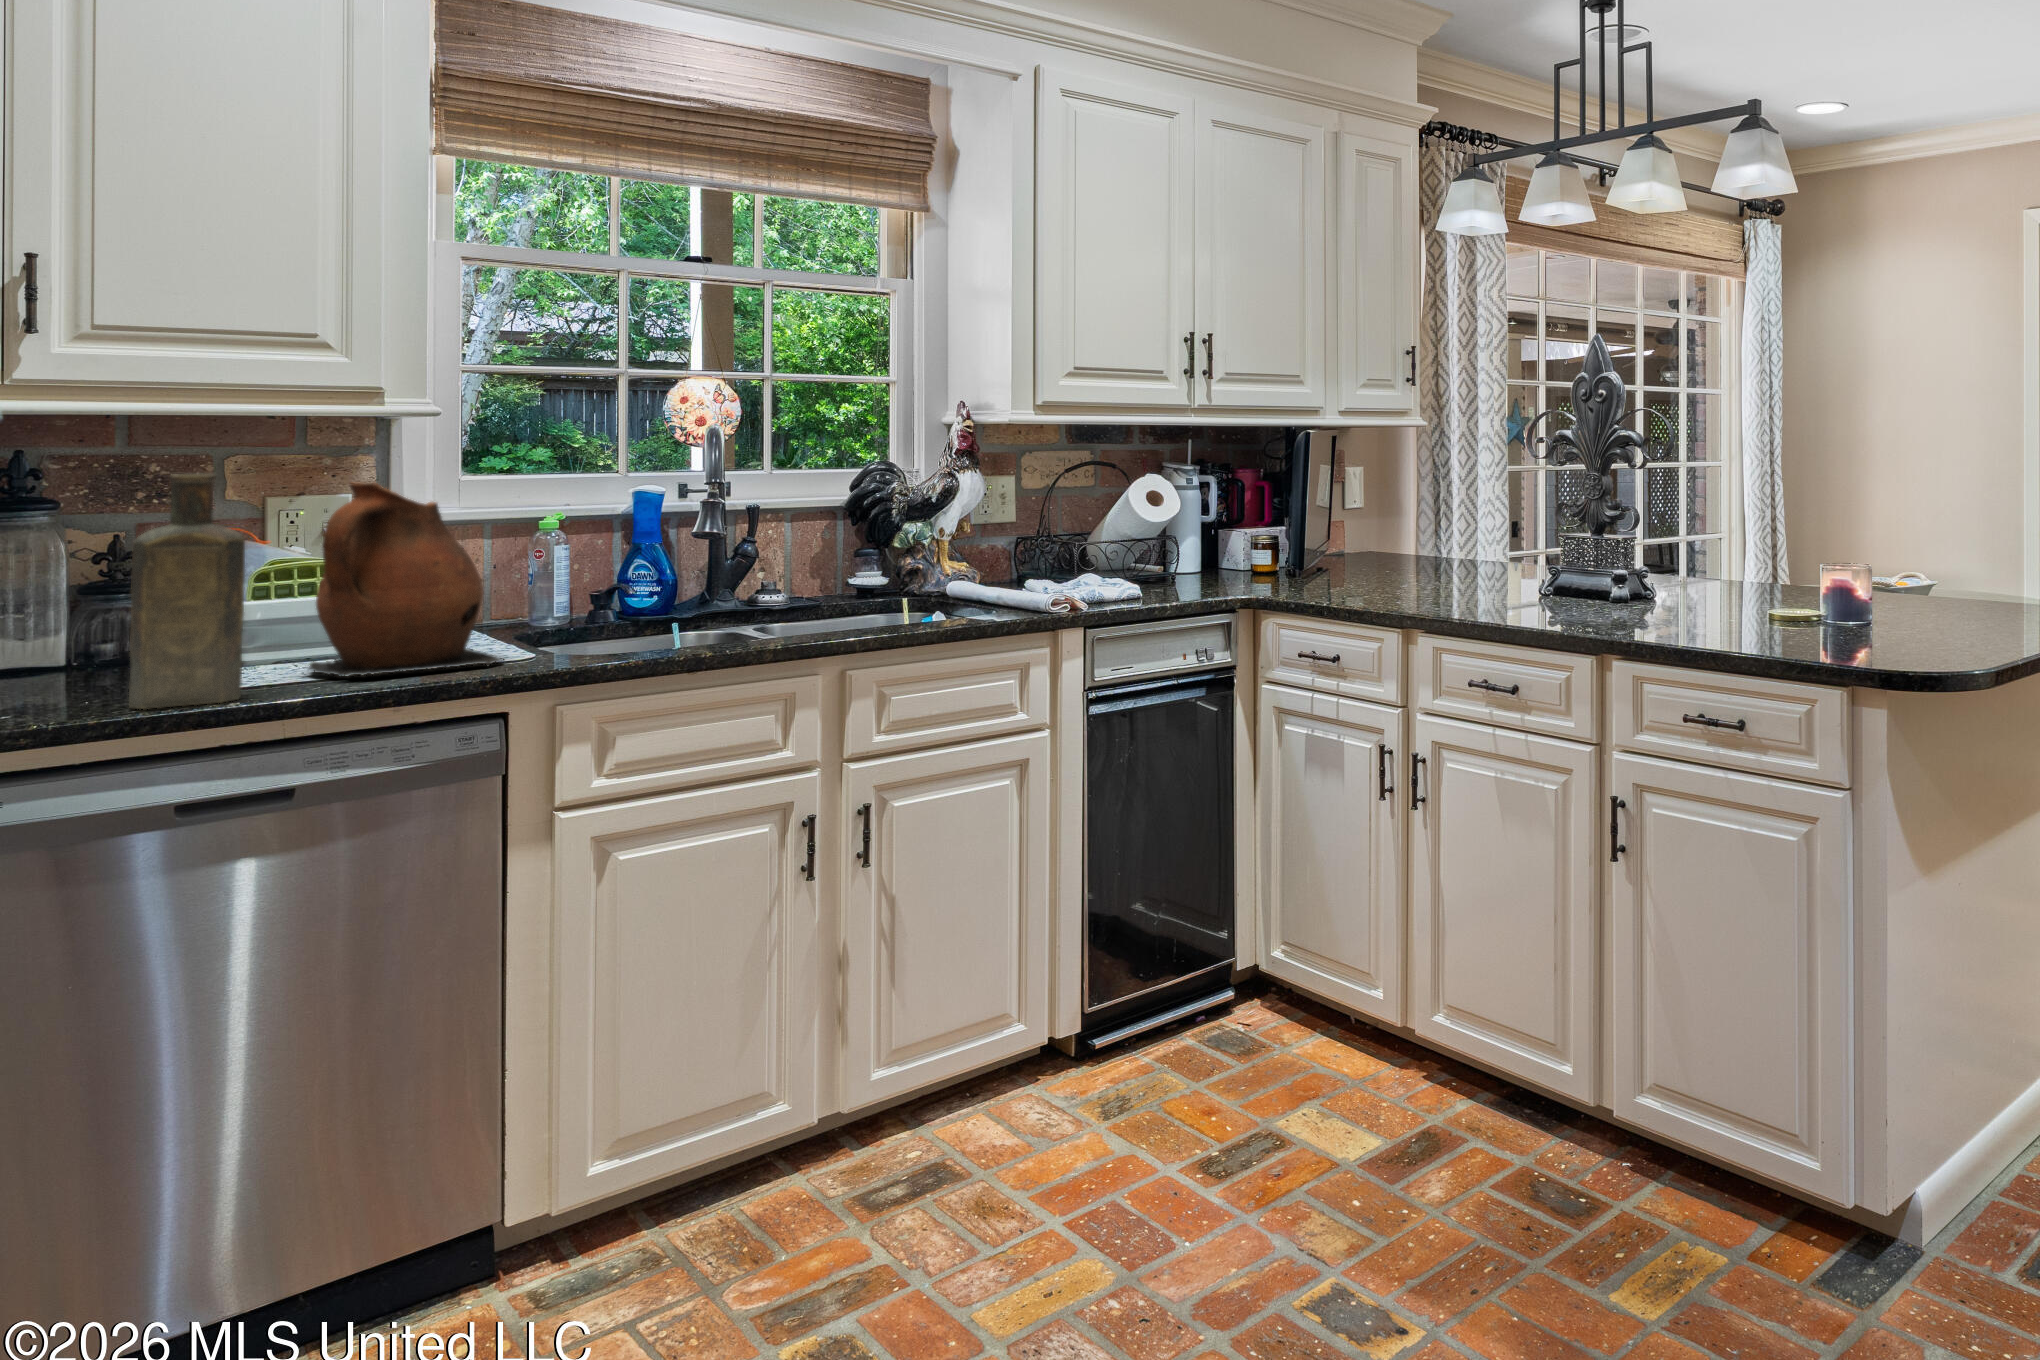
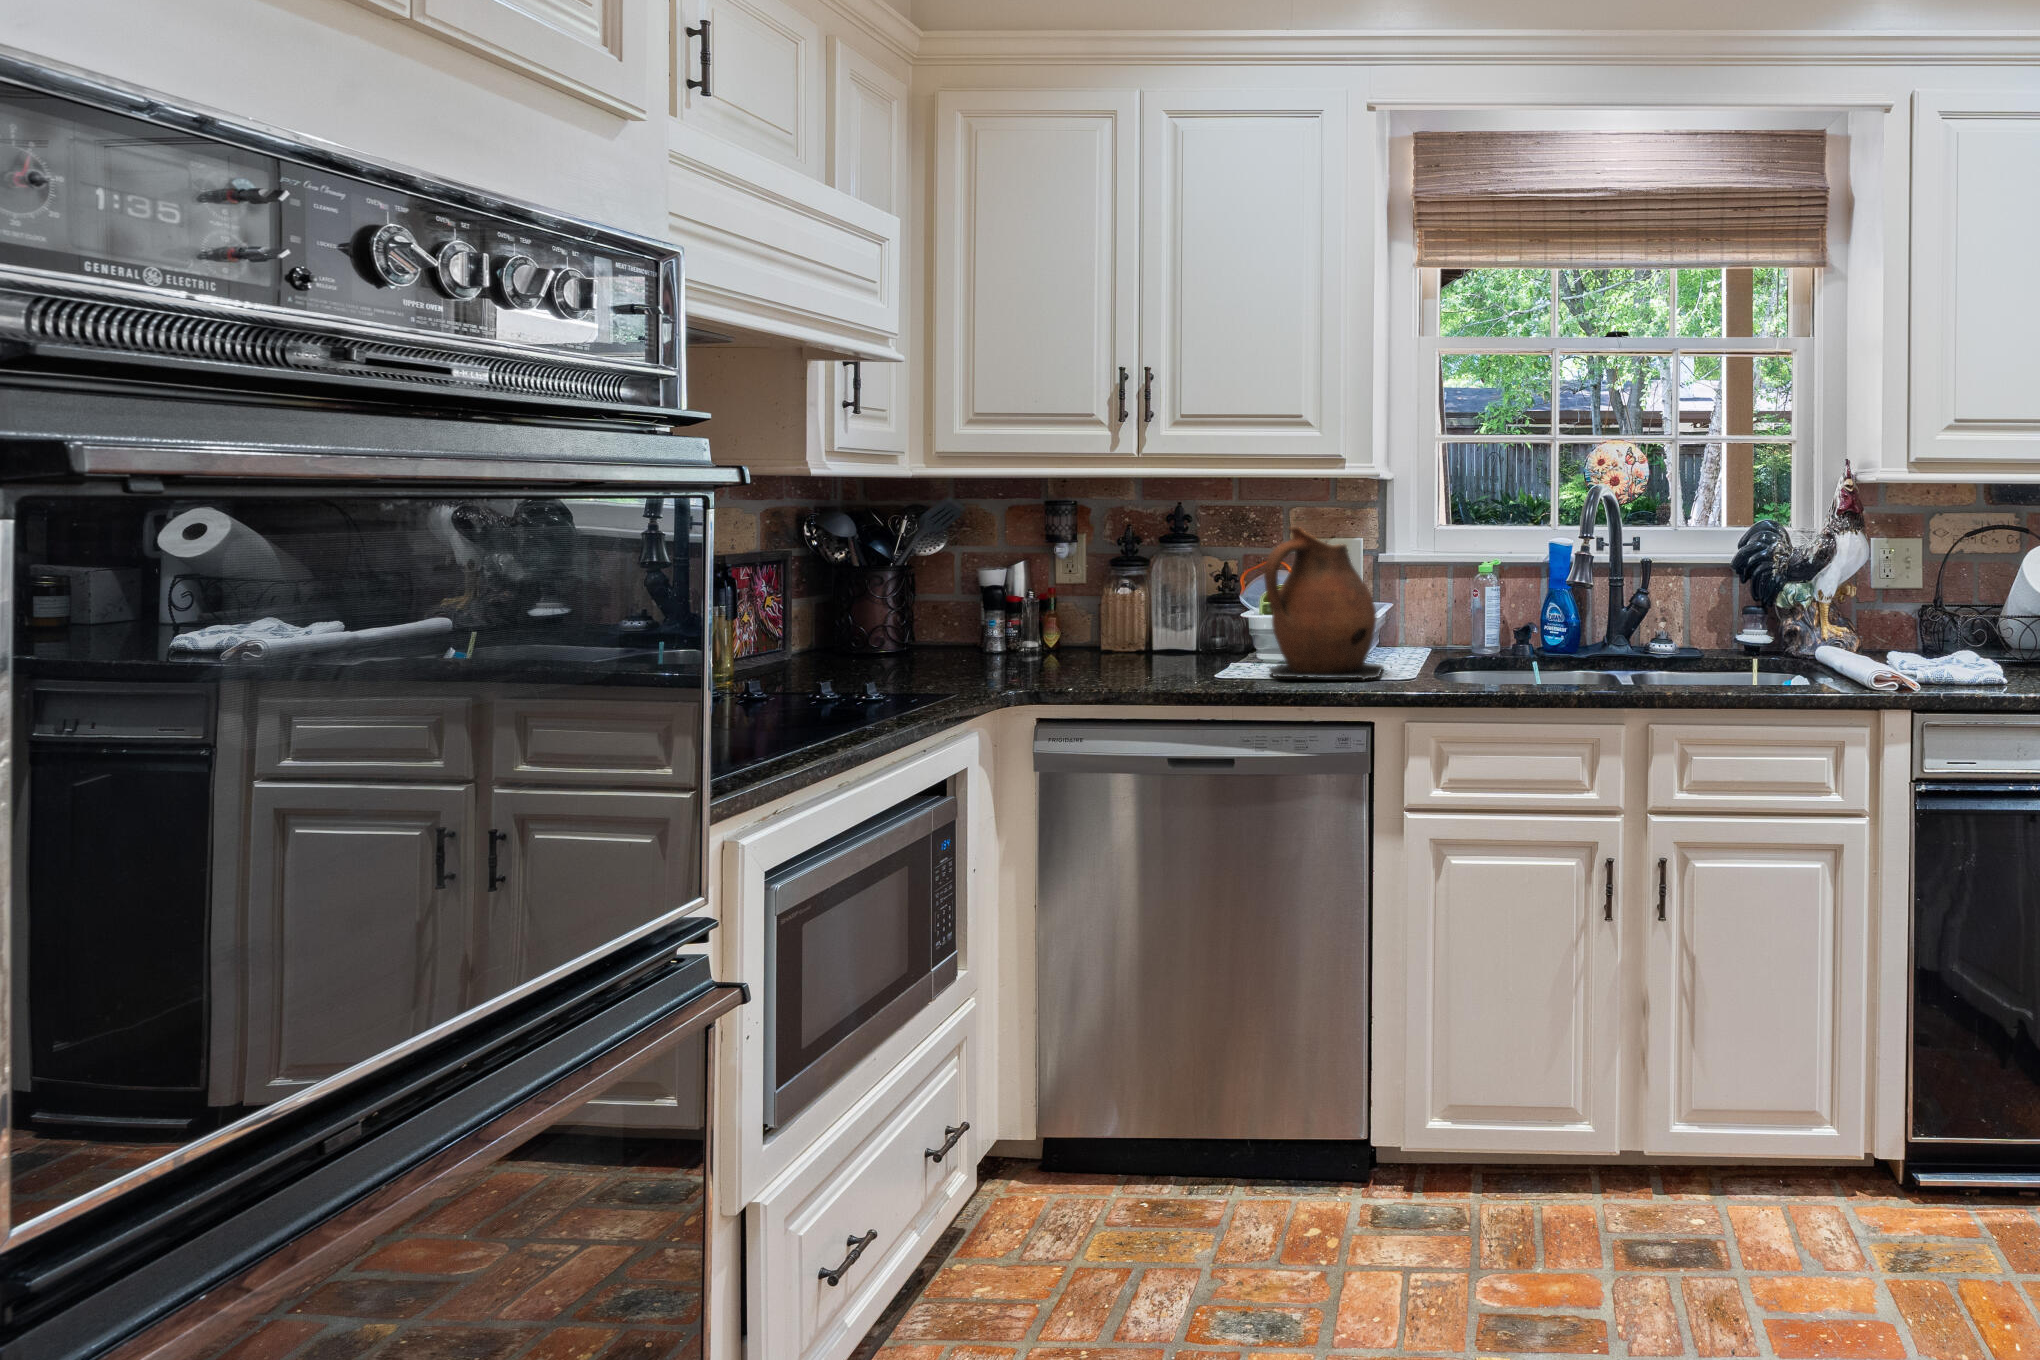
bottle: present [129,474,245,709] -> none [1145,517,1210,686]

